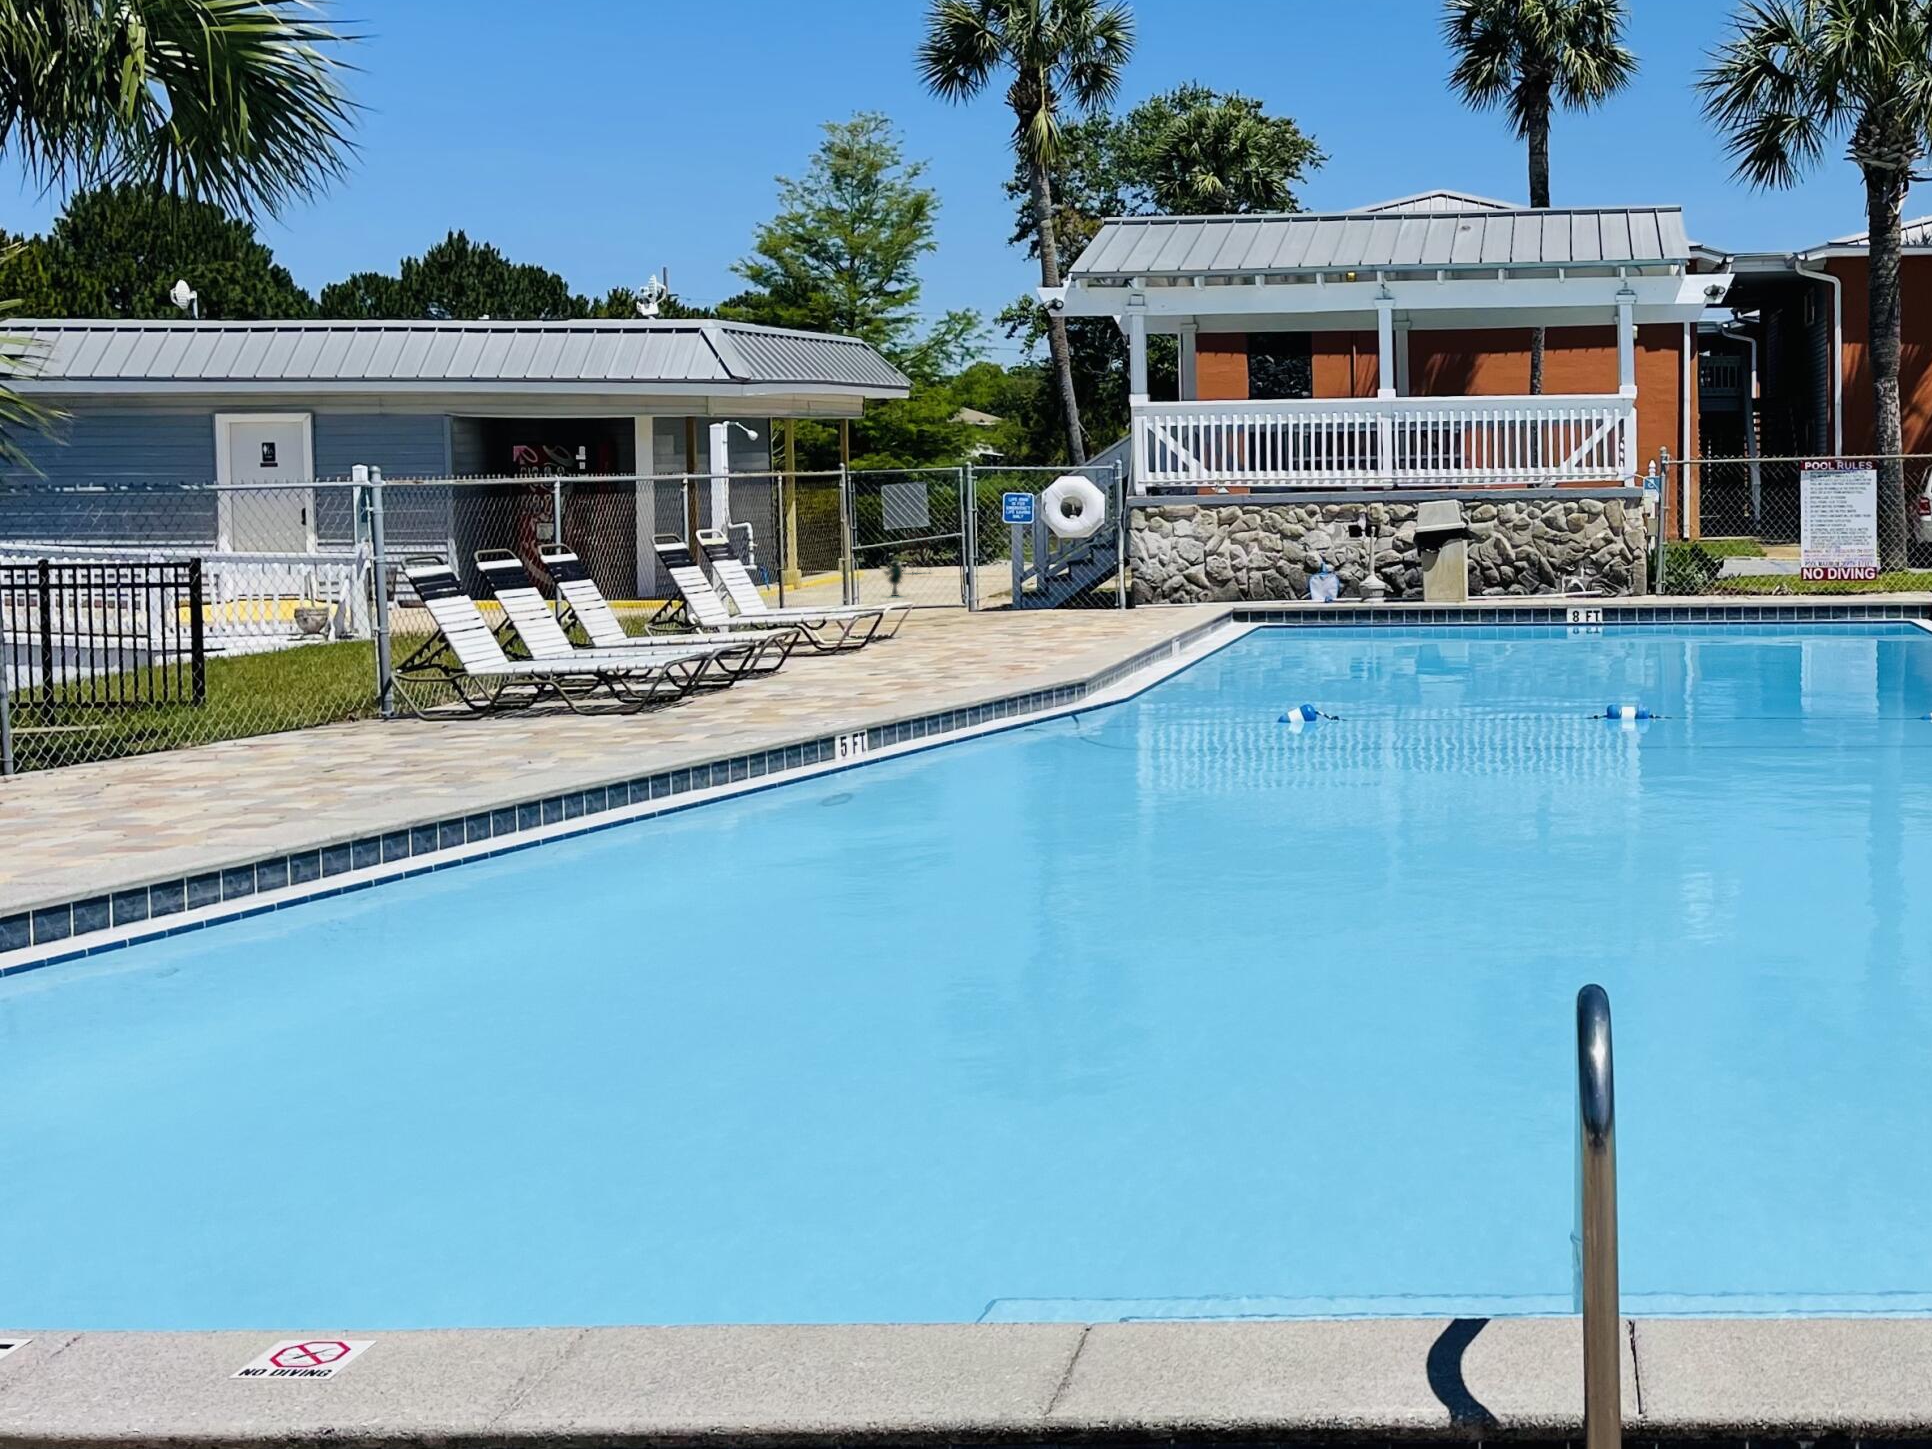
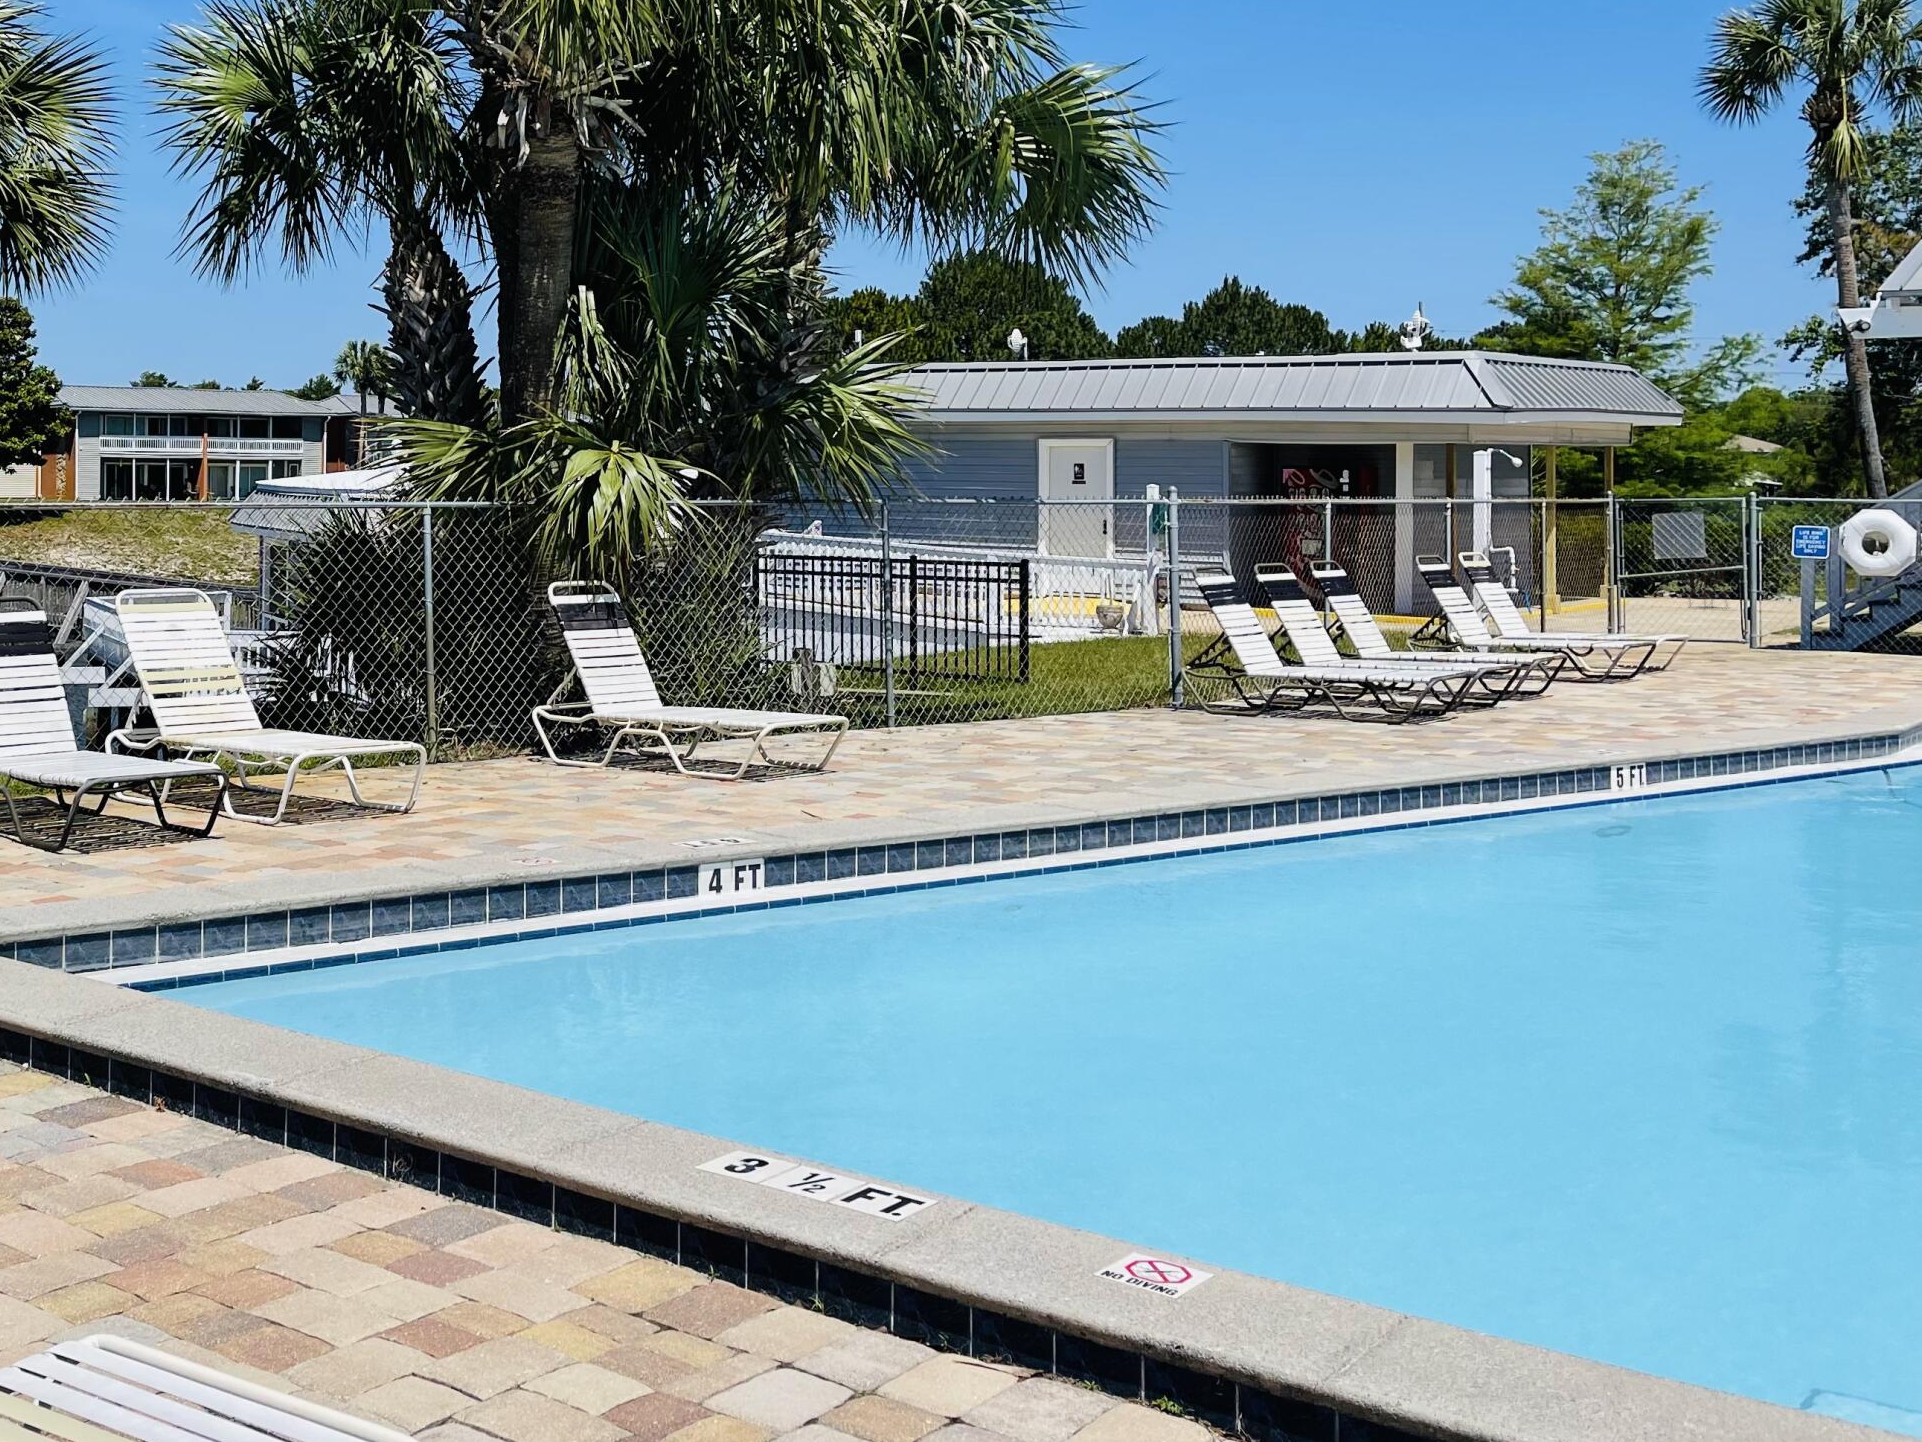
decorative plant: present [884,558,904,596] -> none [1667,588,1696,631]

